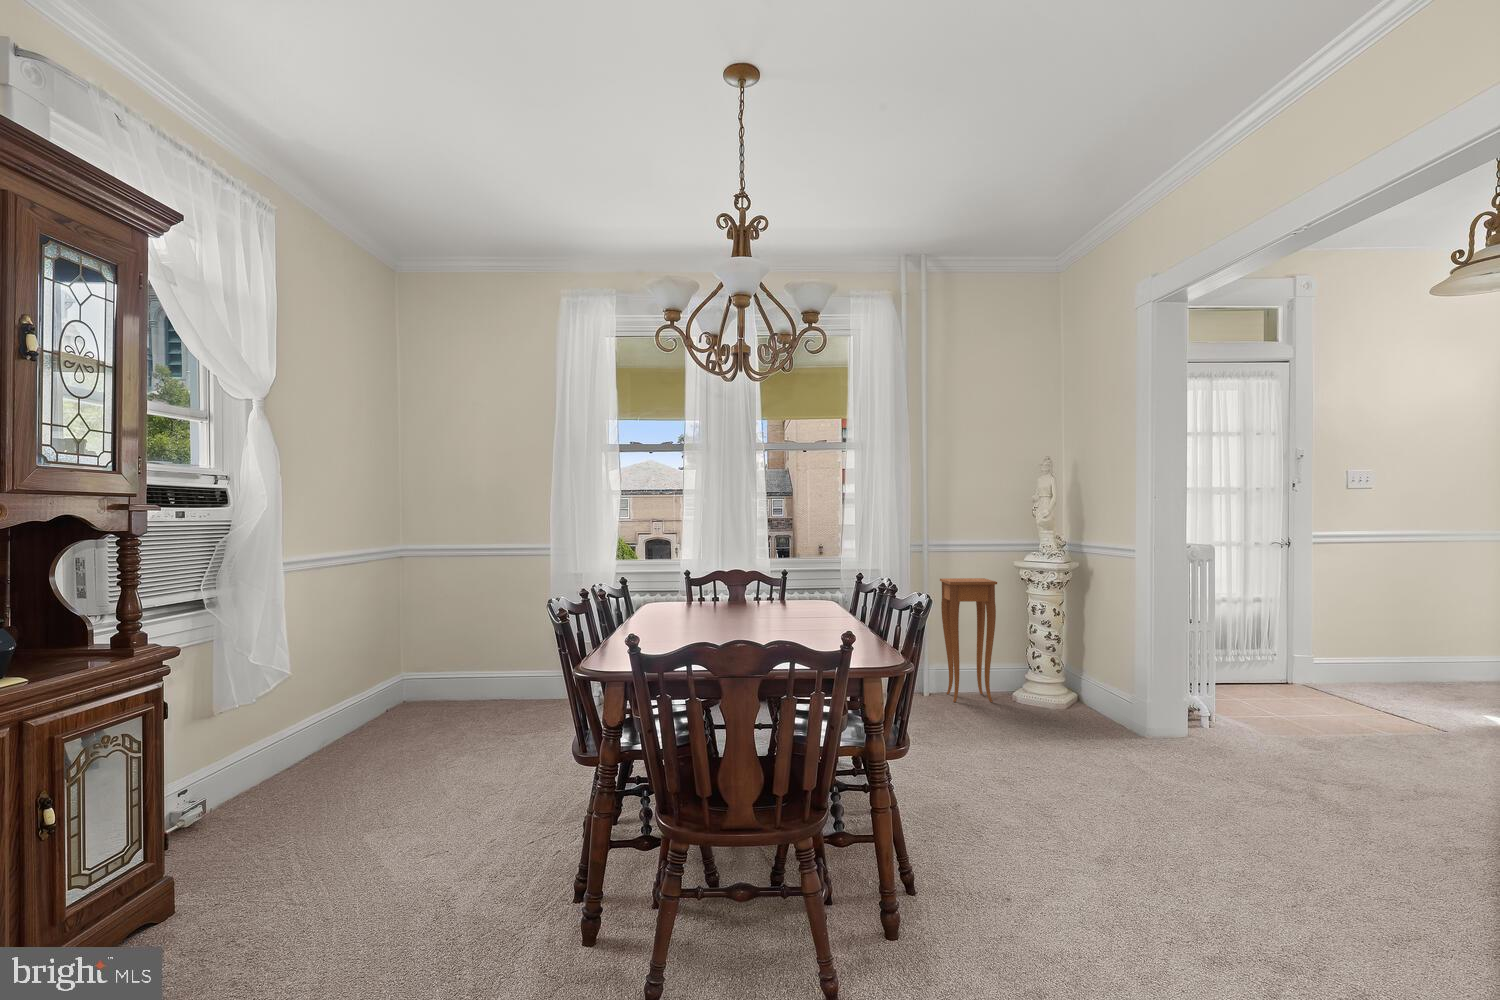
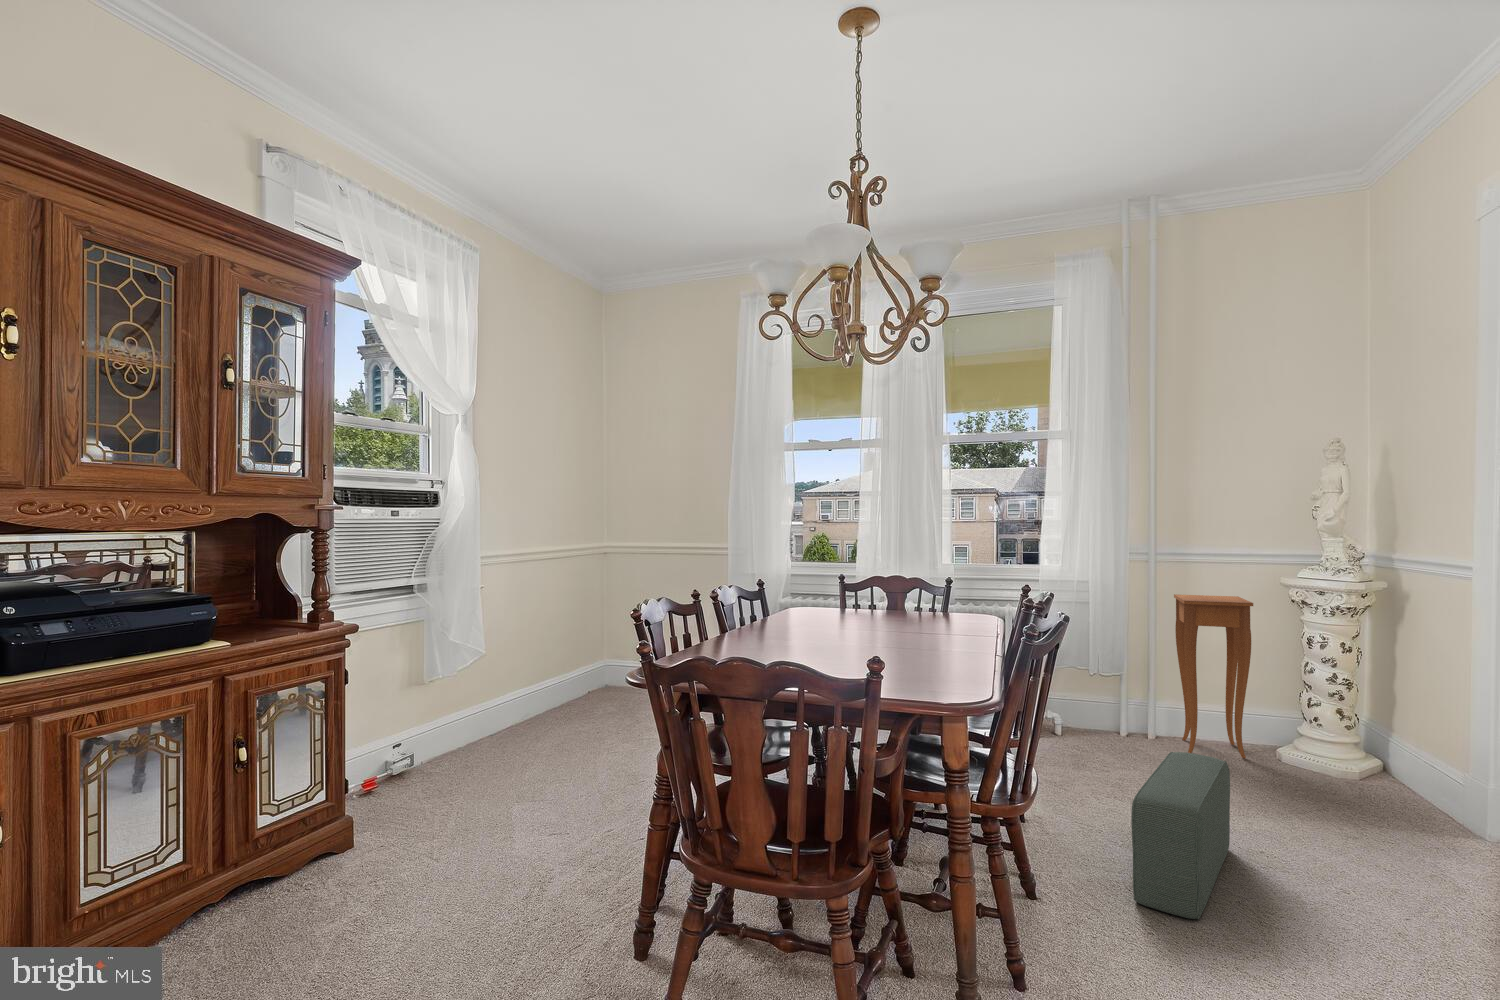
pouf: none [946,691,999,800] -> present [1131,752,1230,919]

